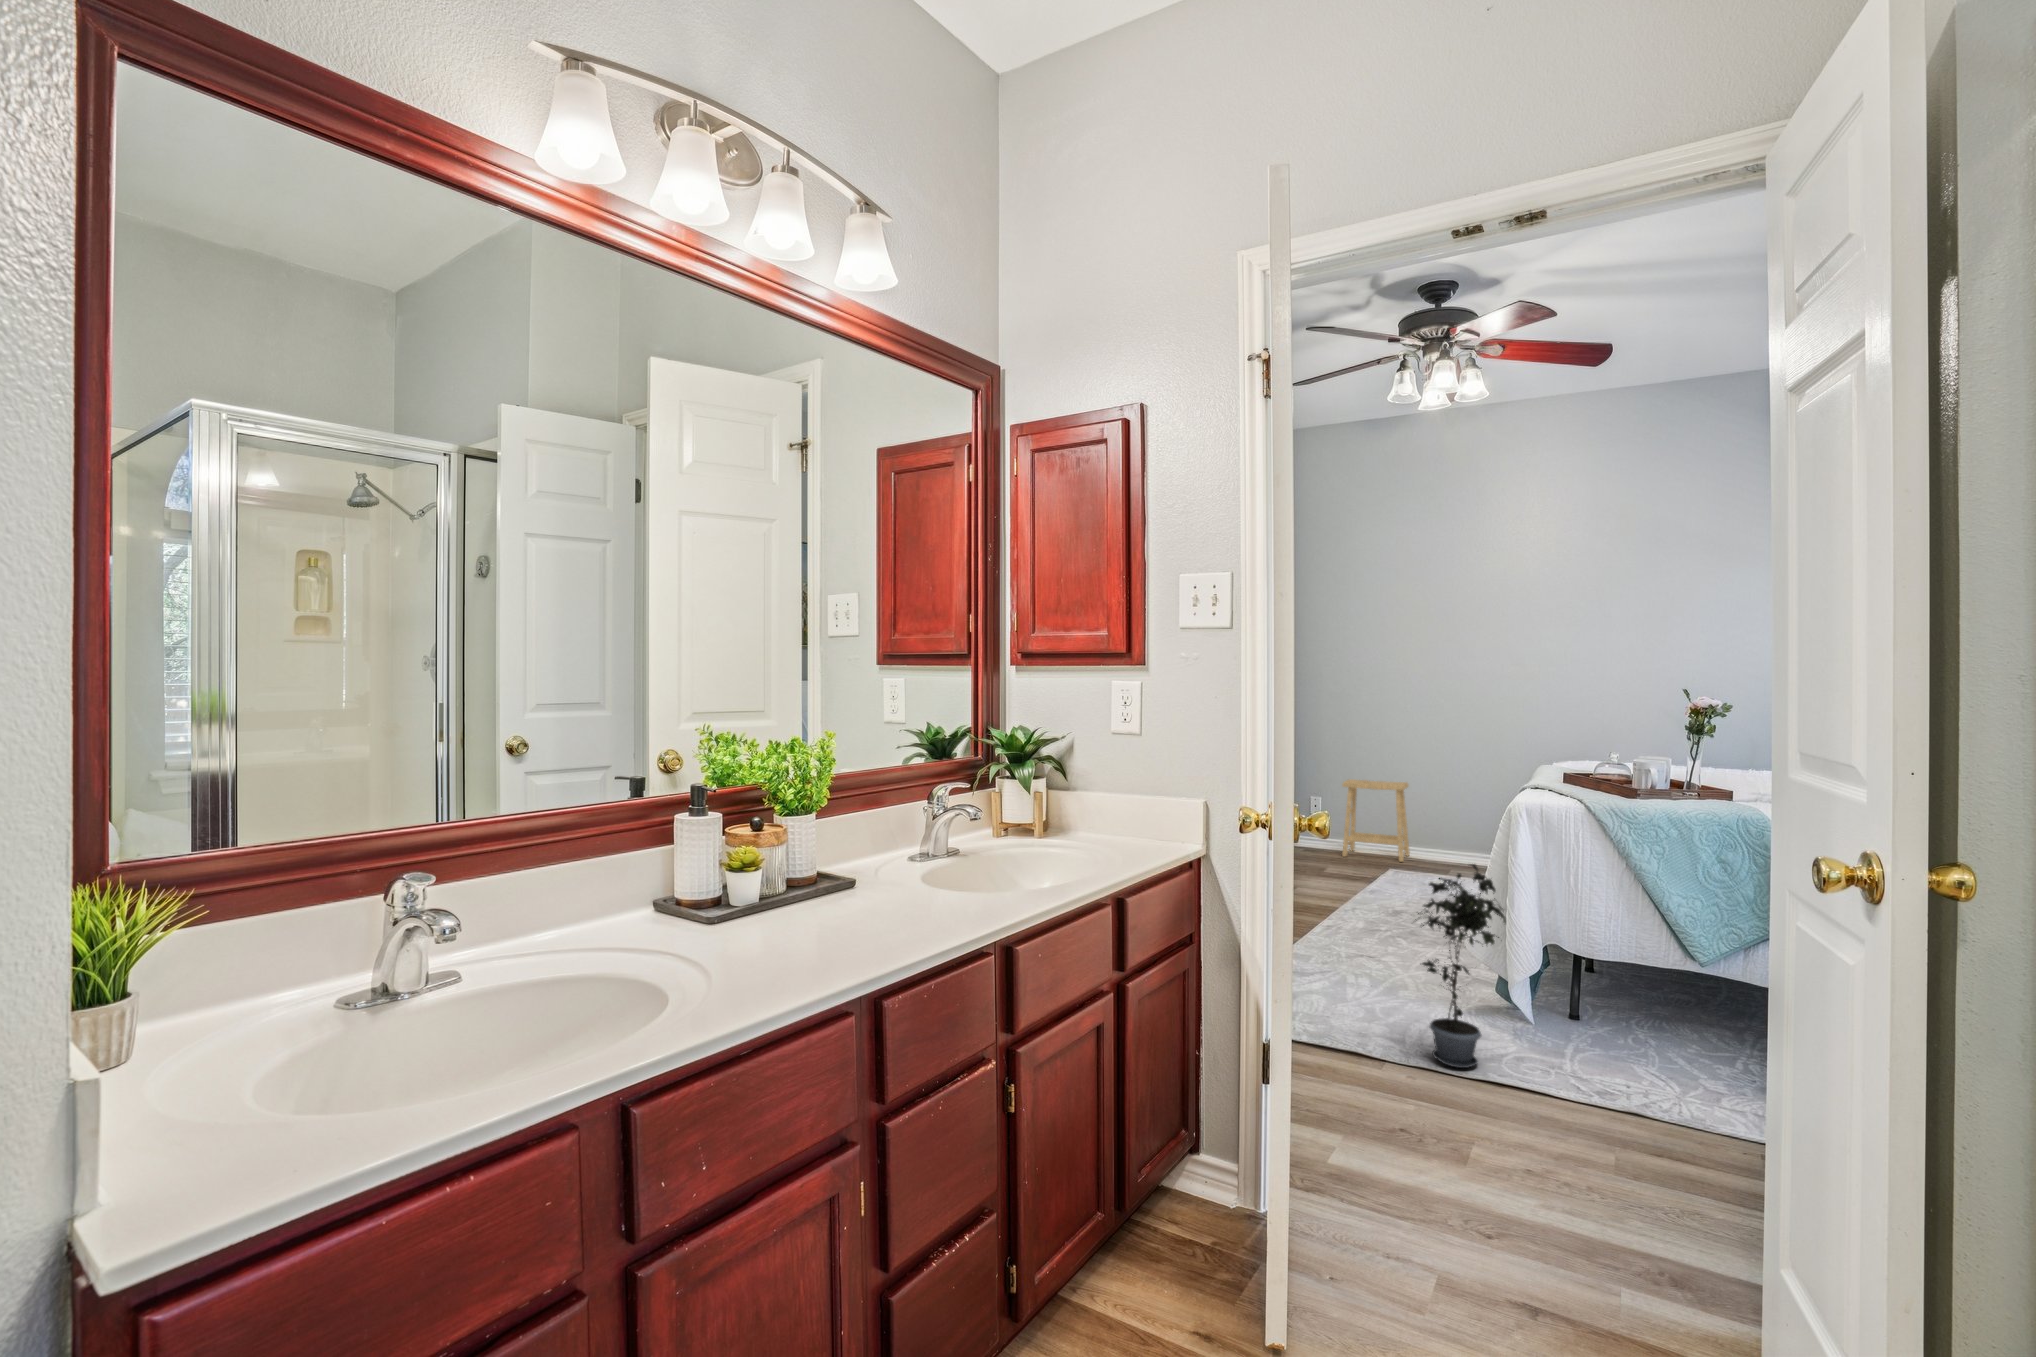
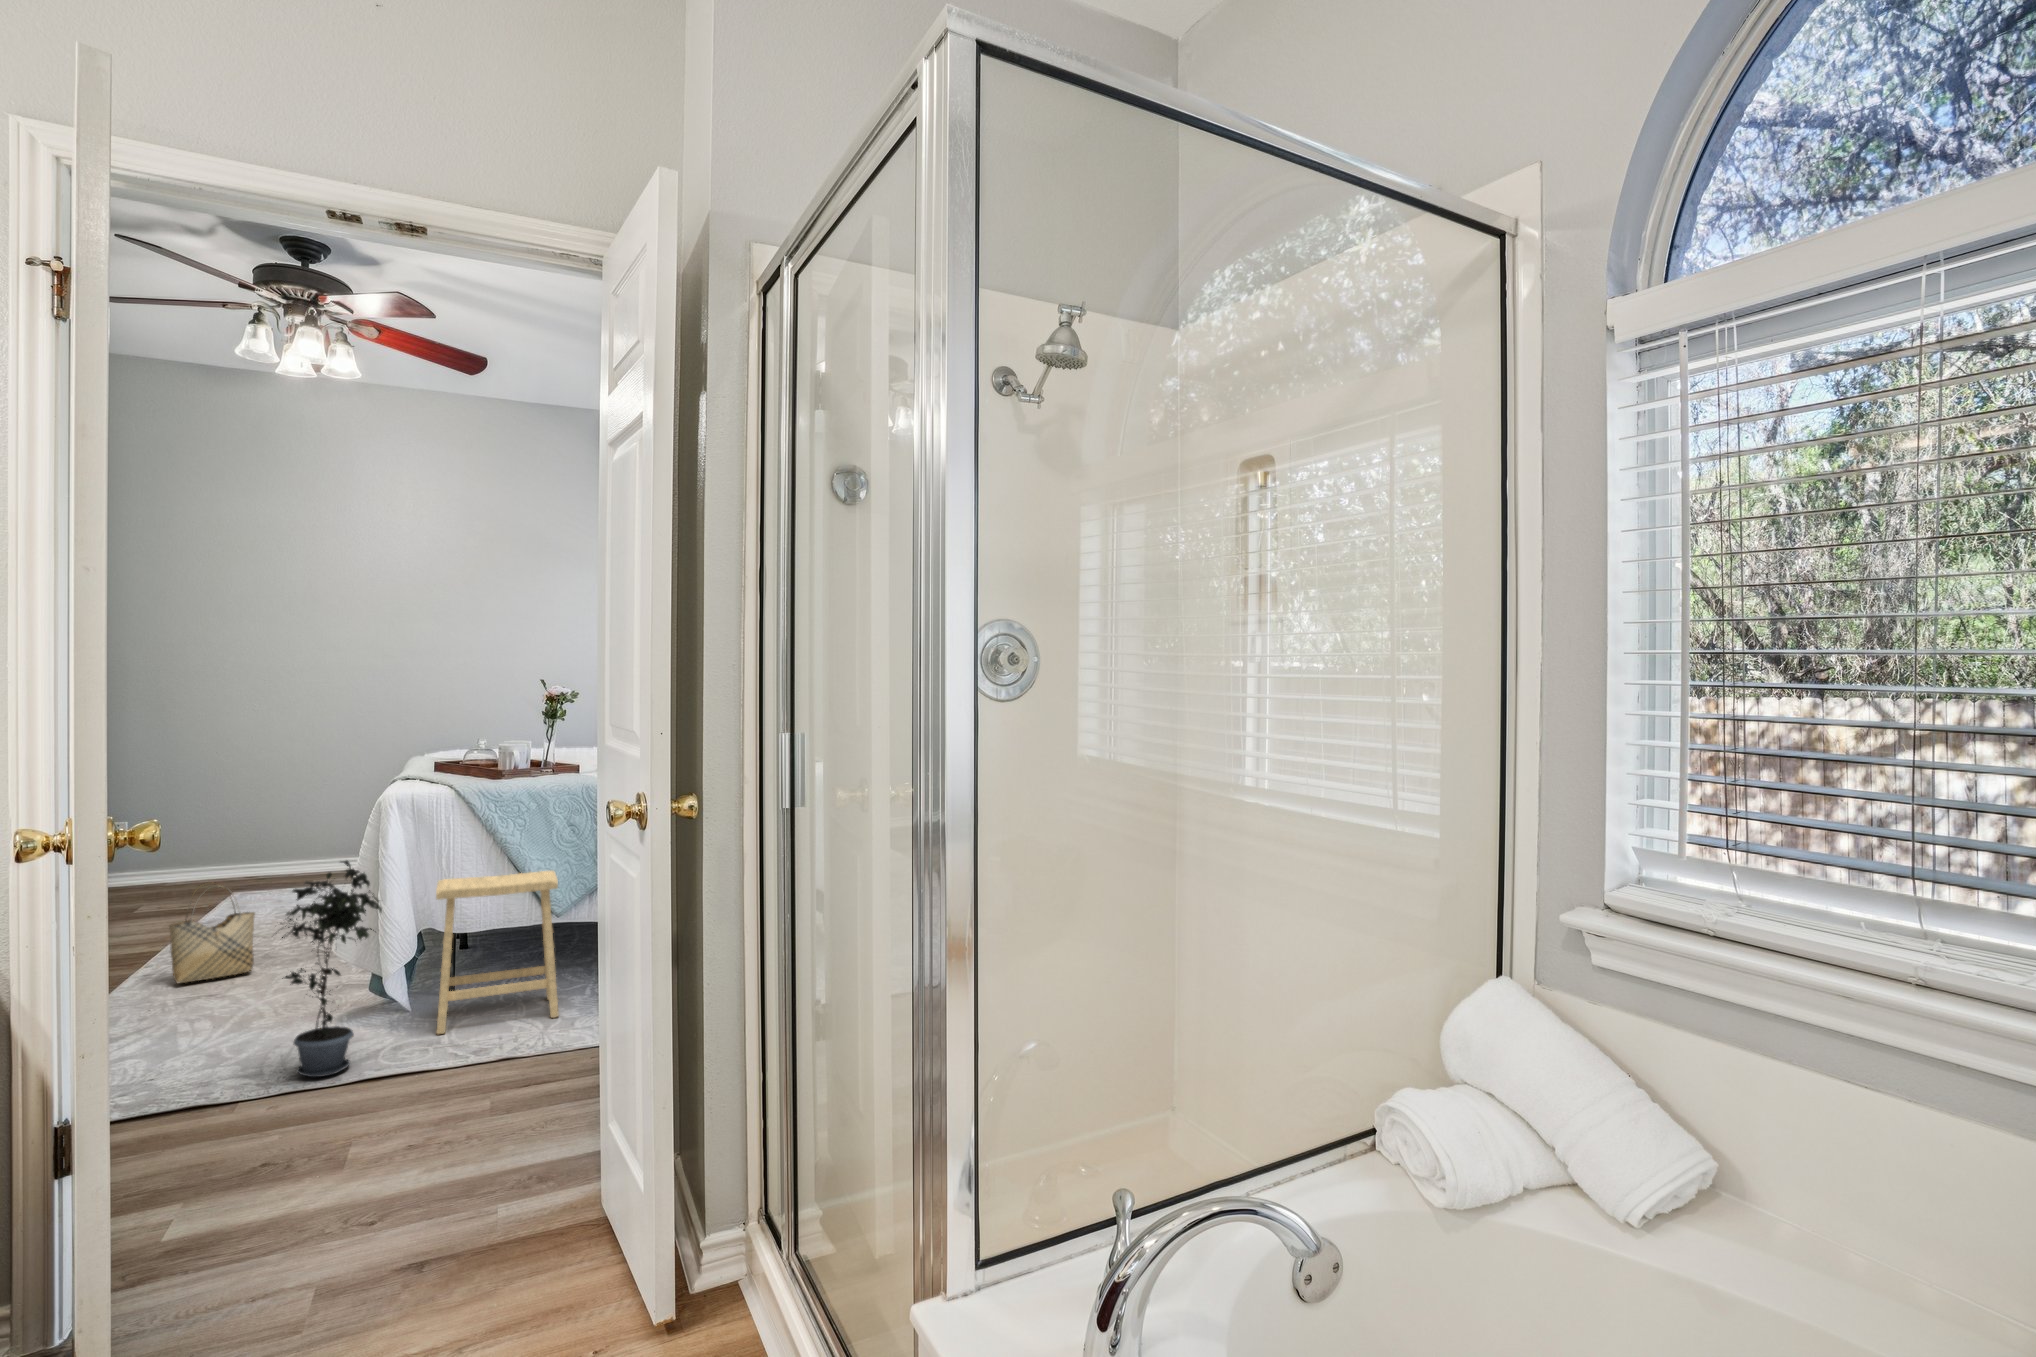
footstool: present [1342,779,1410,862] -> present [436,870,559,1034]
woven basket: none [1342,859,1404,944] -> present [169,883,255,983]

